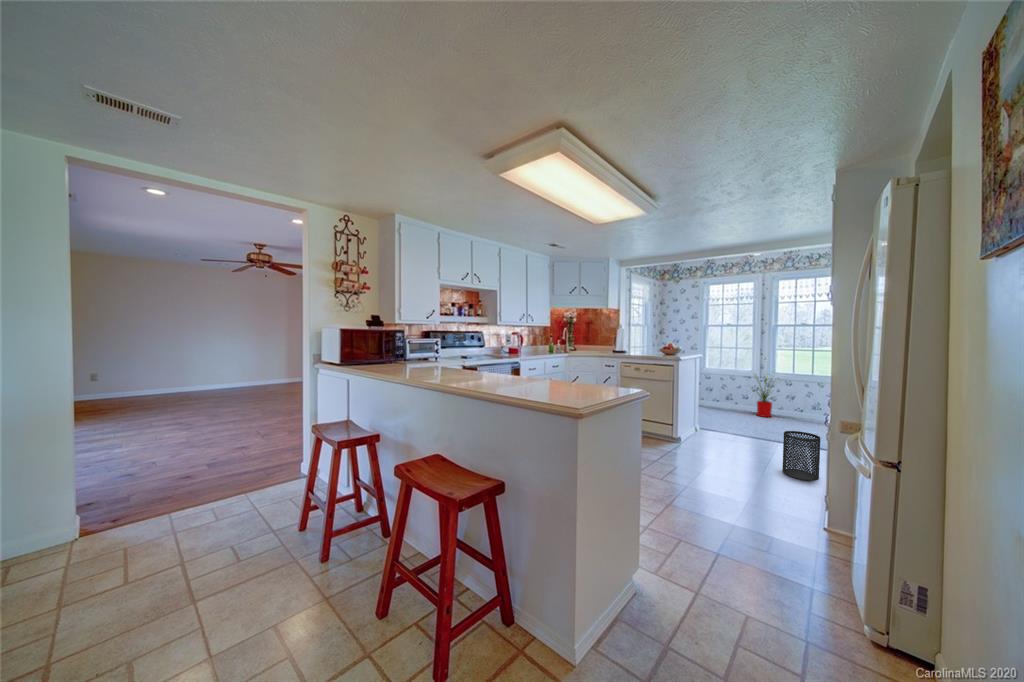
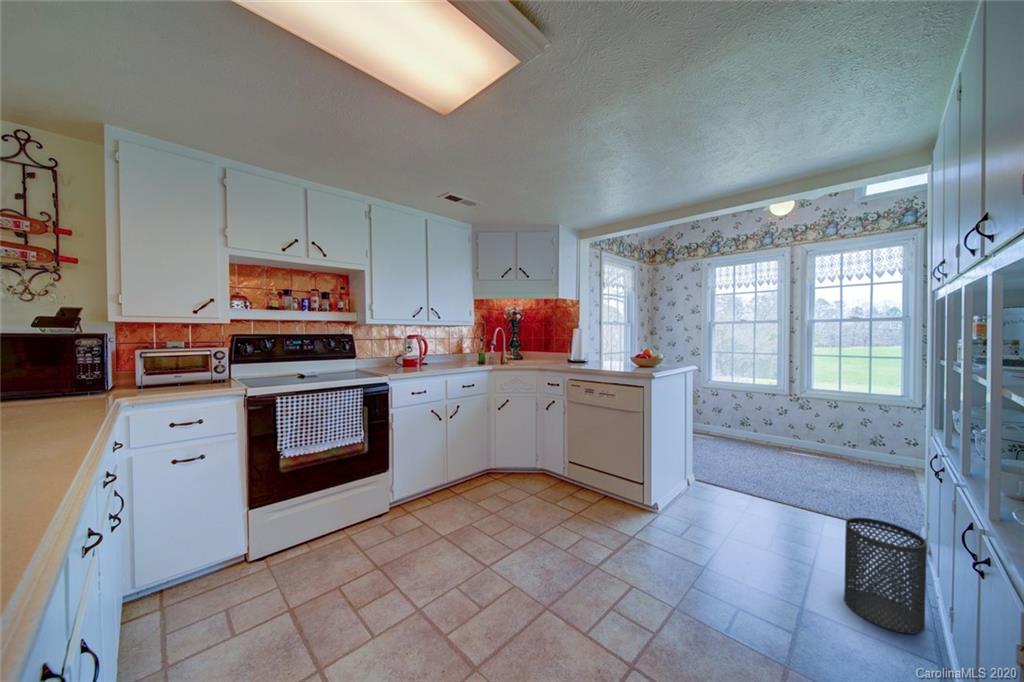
house plant: present [754,374,772,417] -> none [767,384,832,457]

